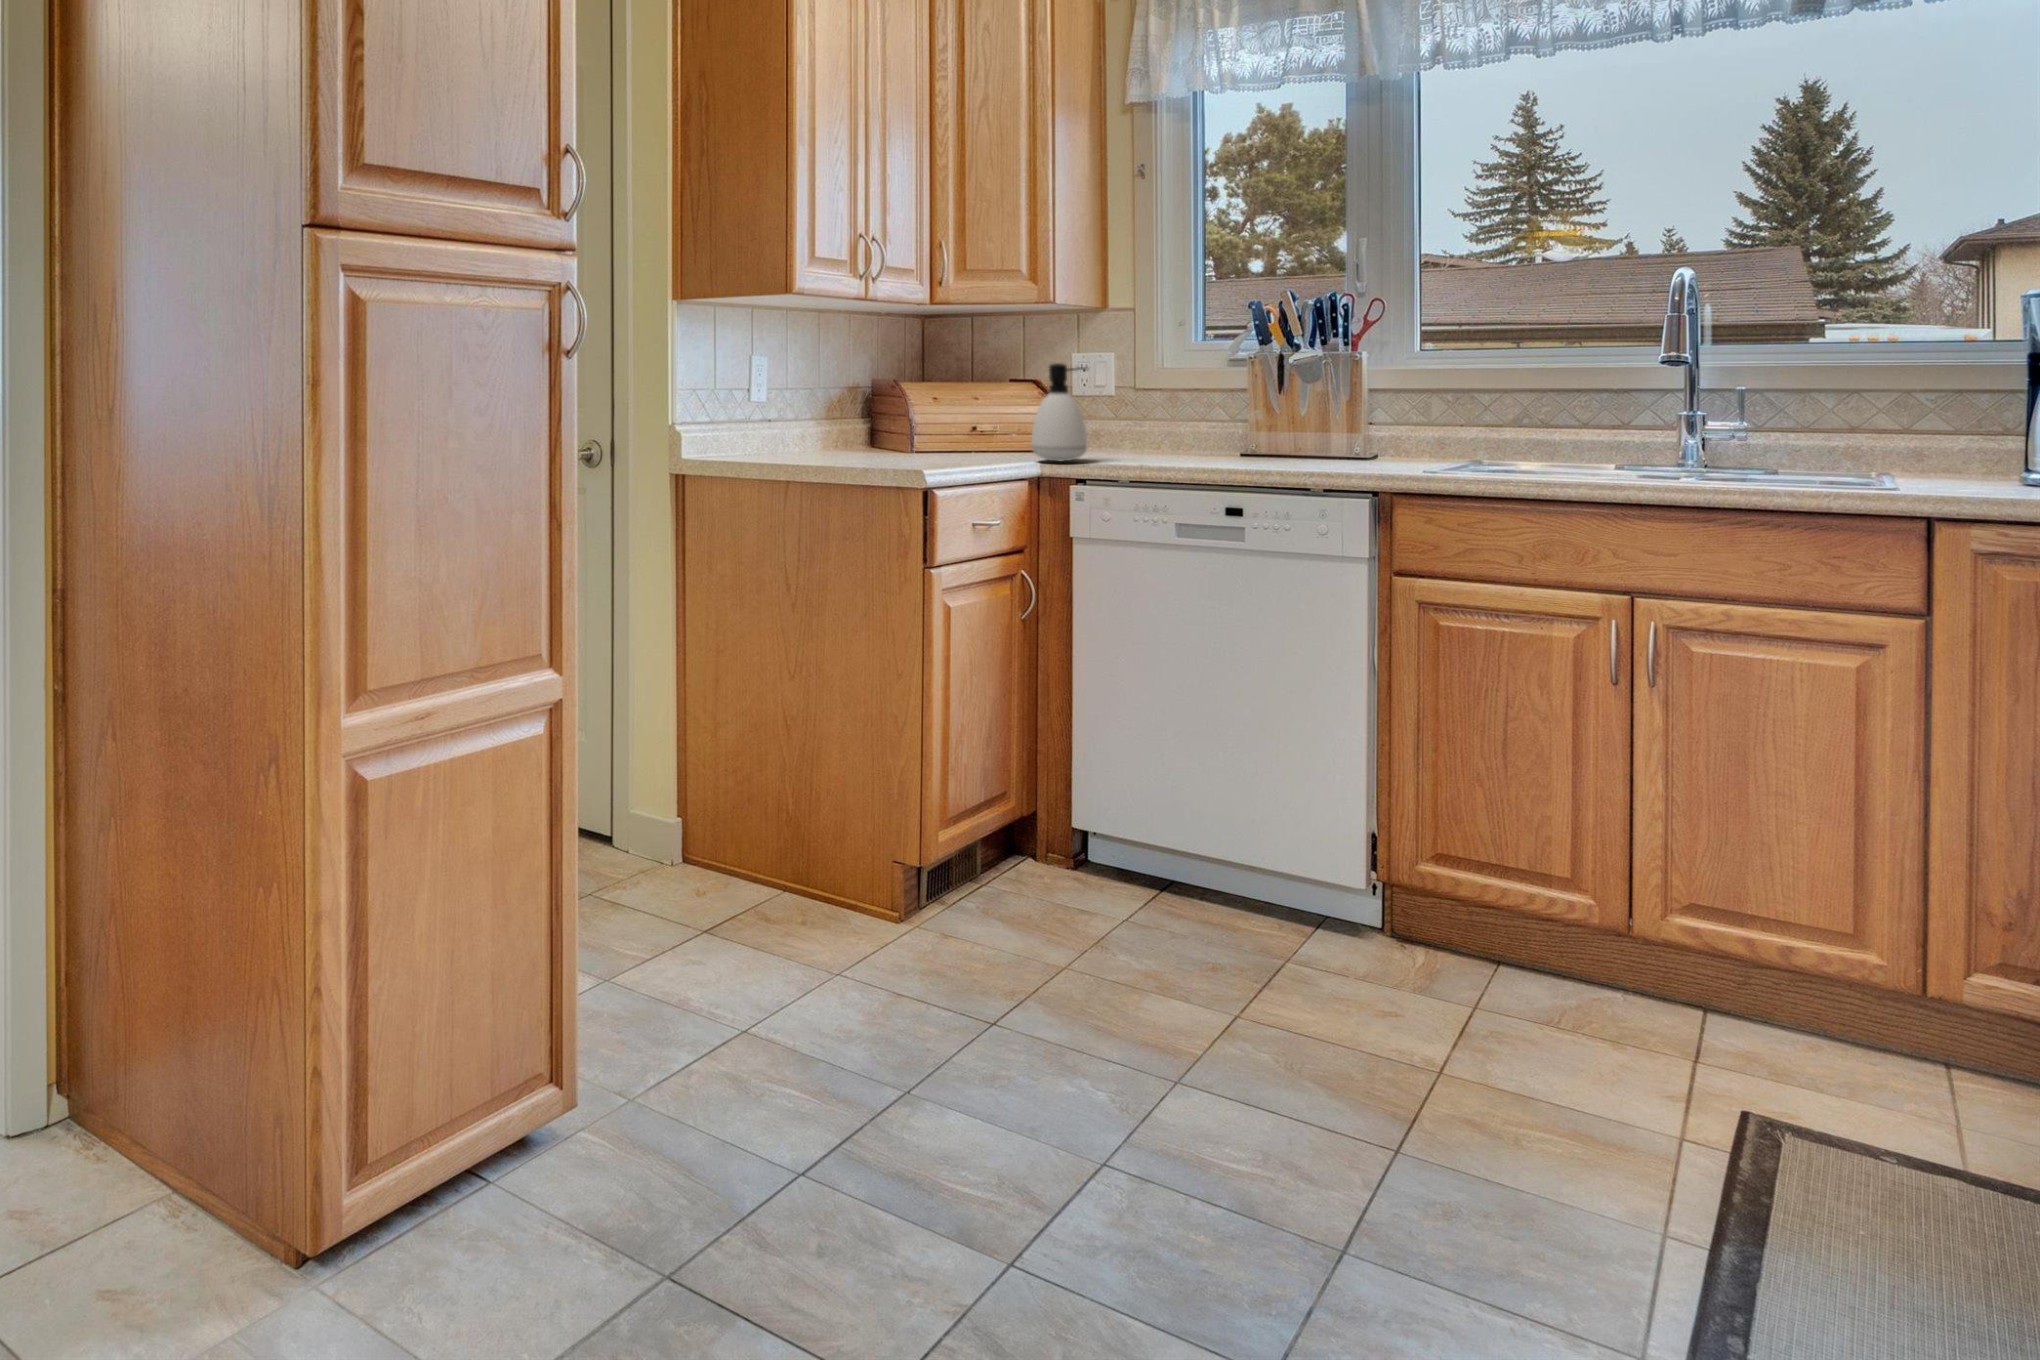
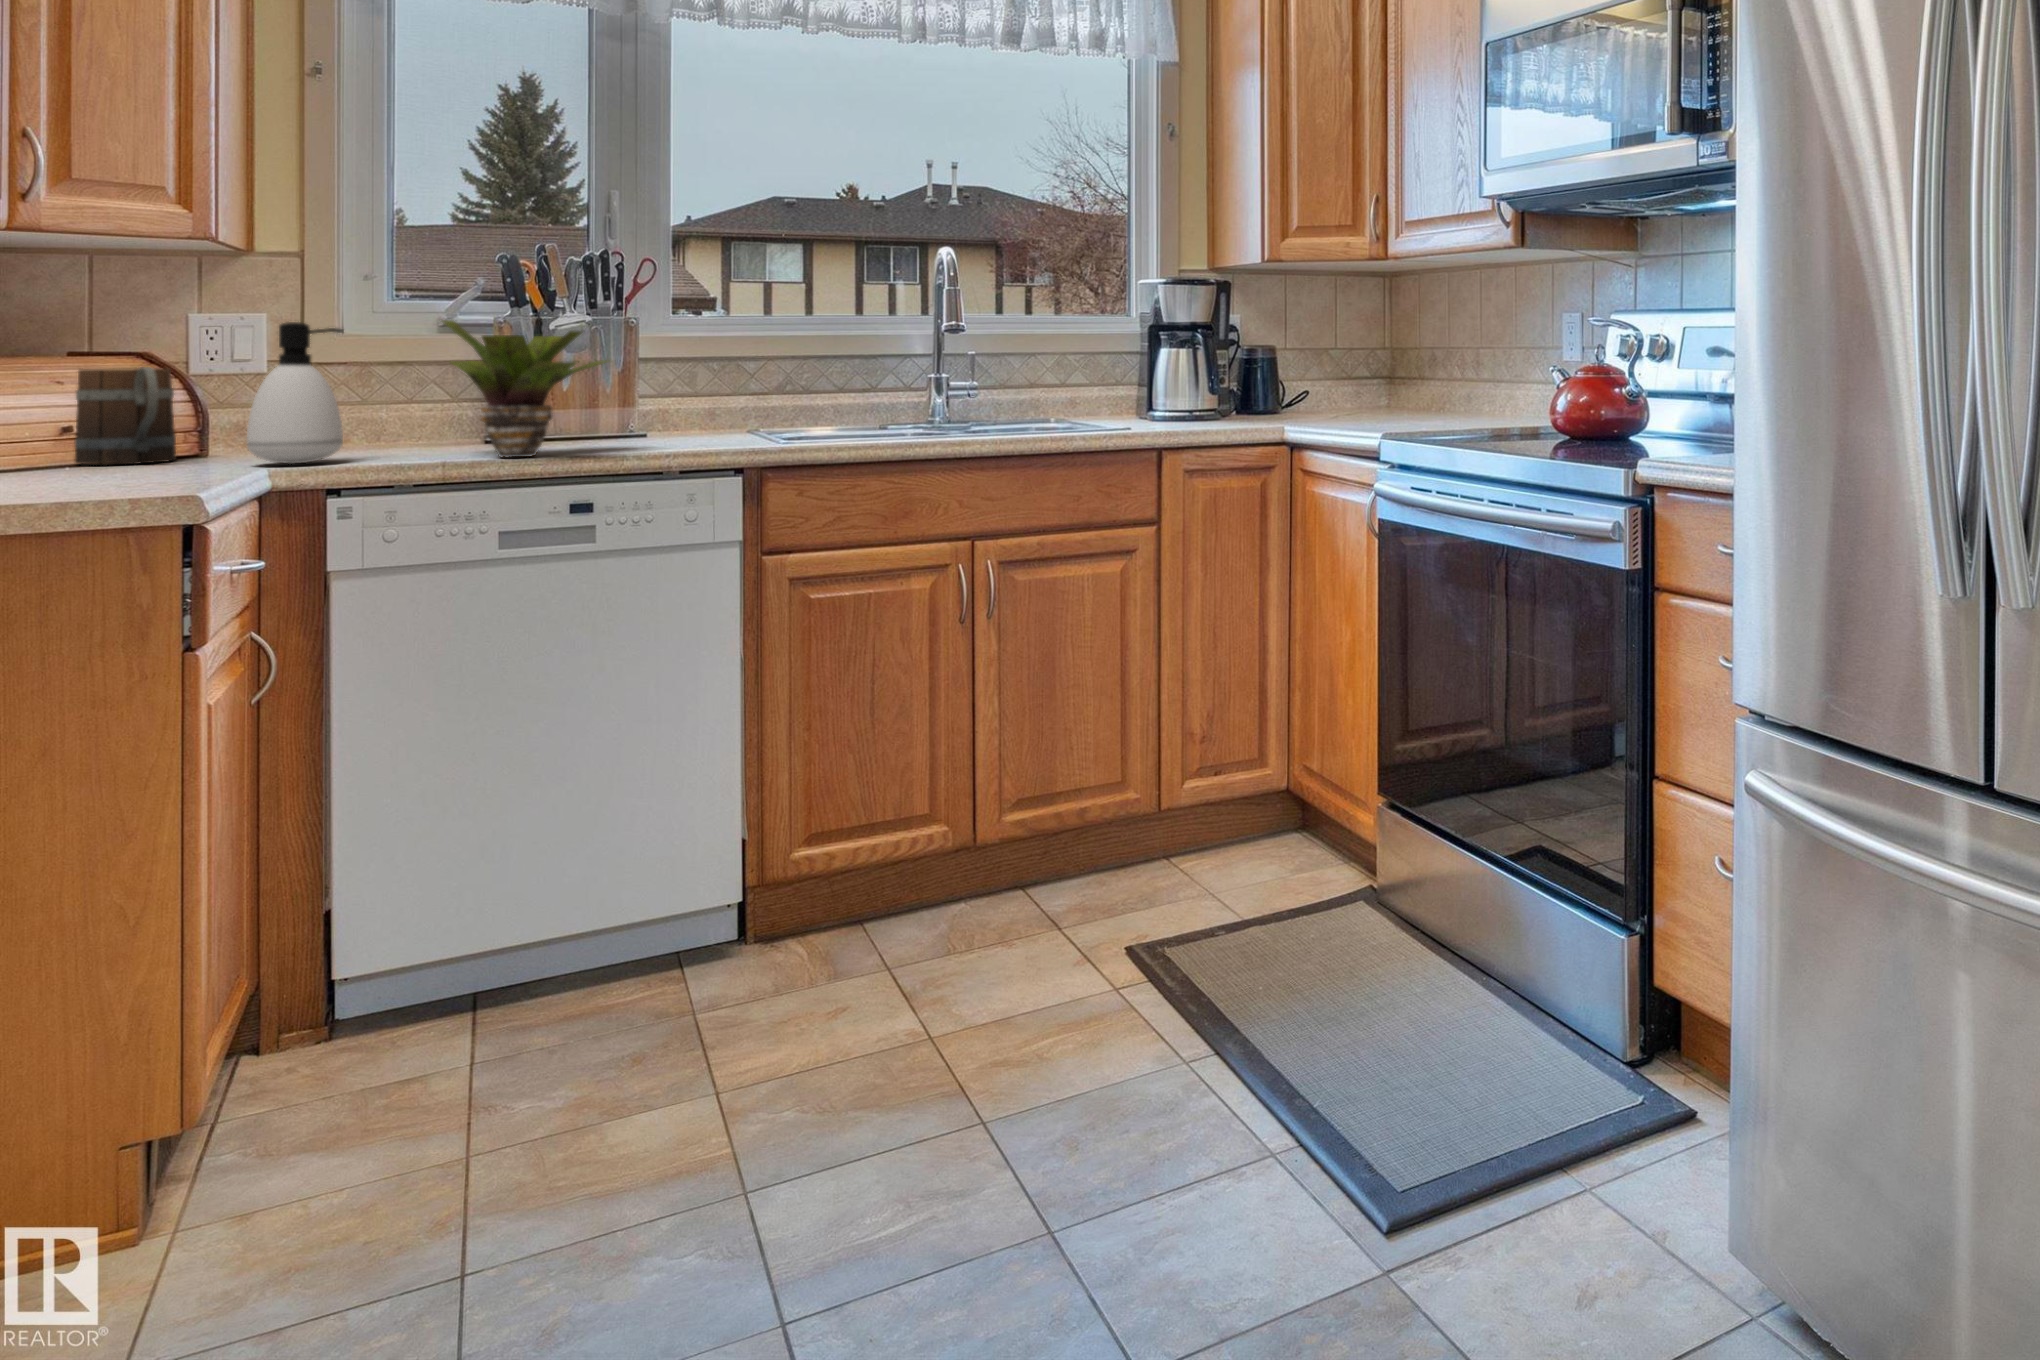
potted plant: none [1137,361,1267,469] -> present [442,320,607,457]
mug: none [970,390,1022,453] -> present [74,367,176,465]

